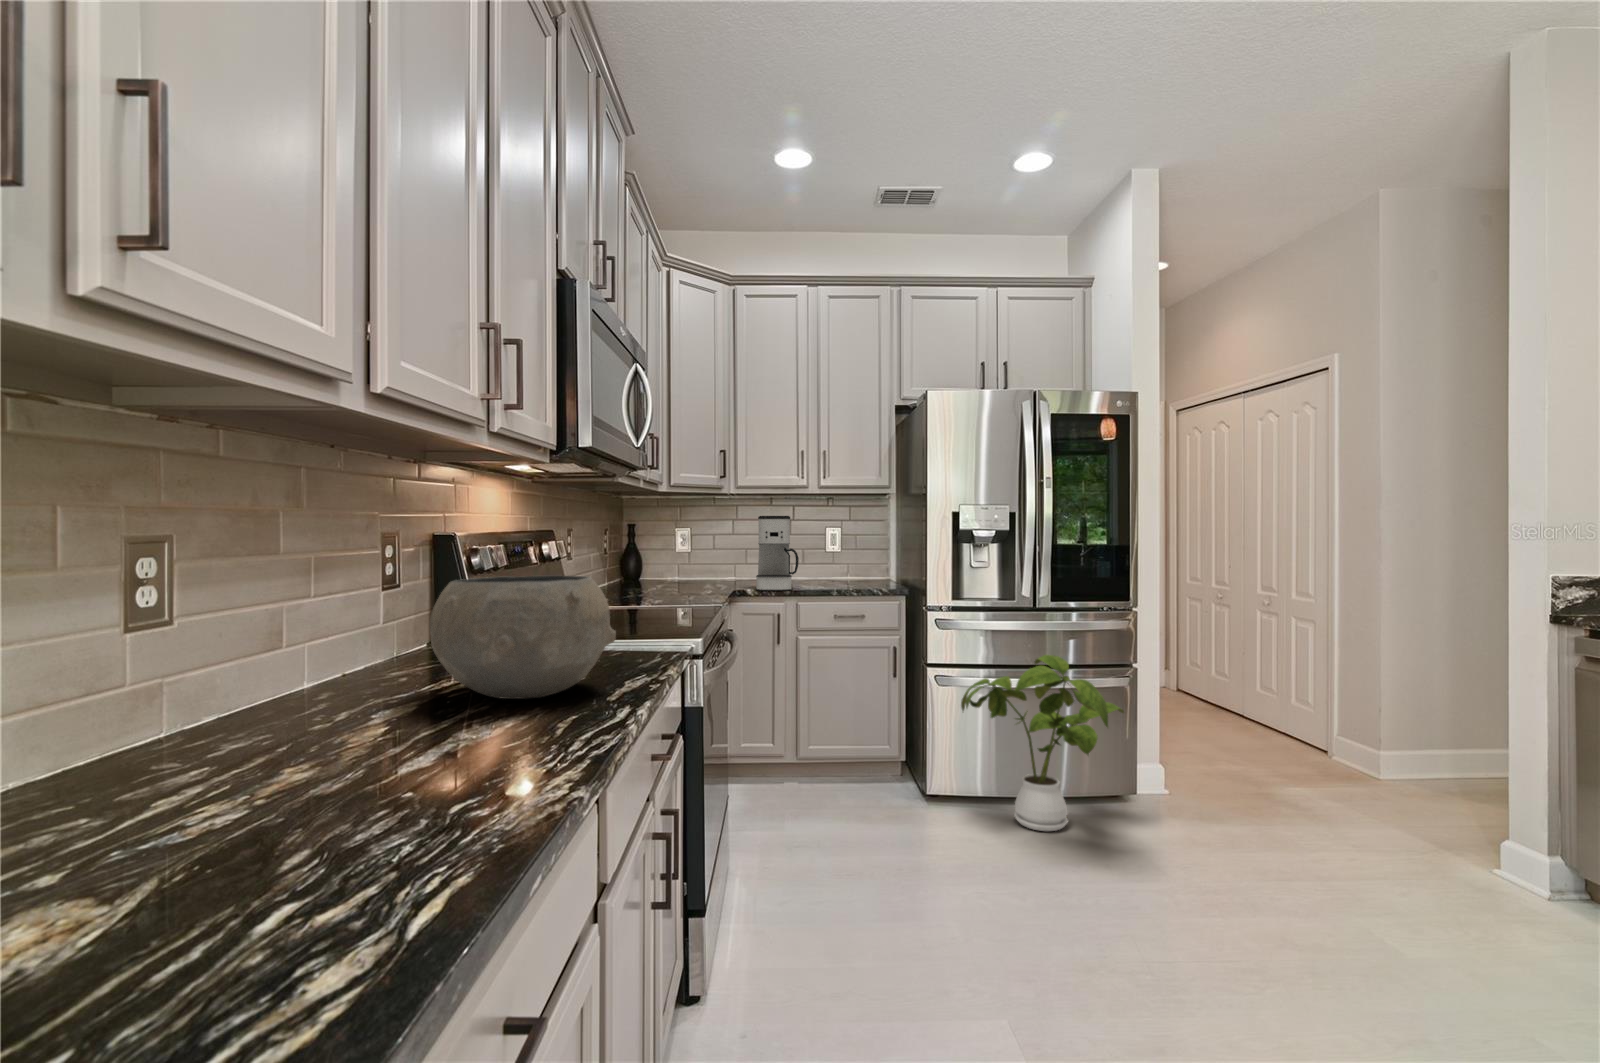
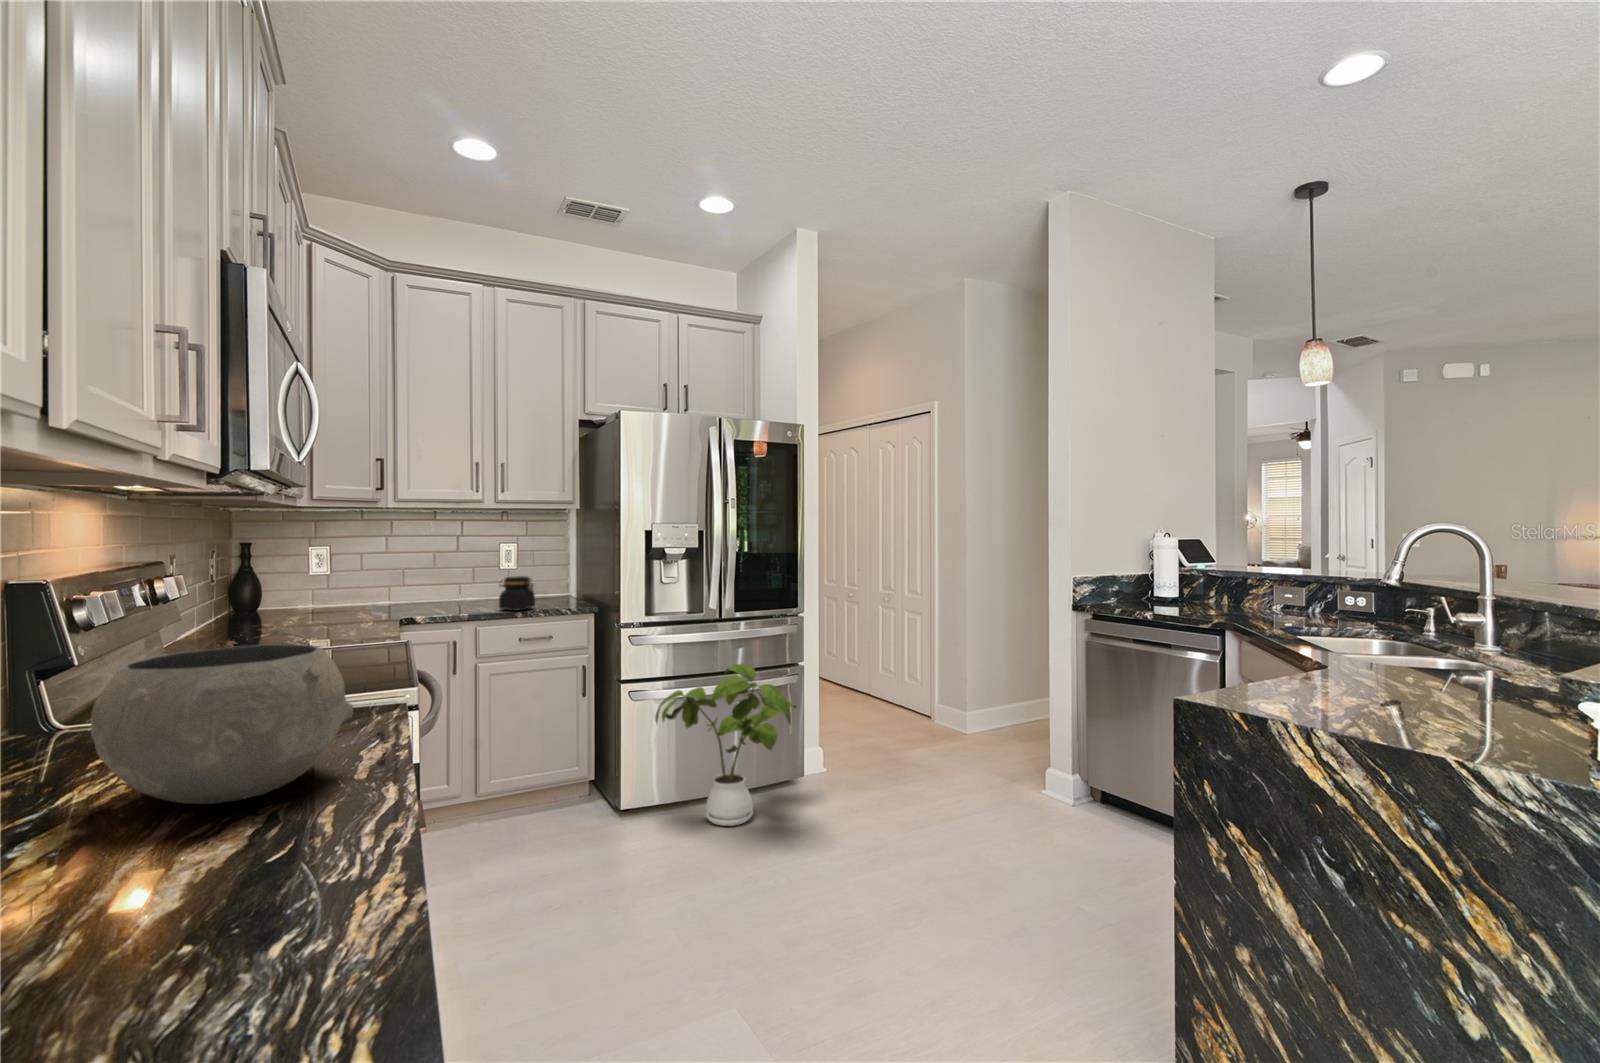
coffee maker: present [756,516,799,591] -> none [425,534,476,617]
jar: none [819,557,851,589] -> present [499,576,535,611]

